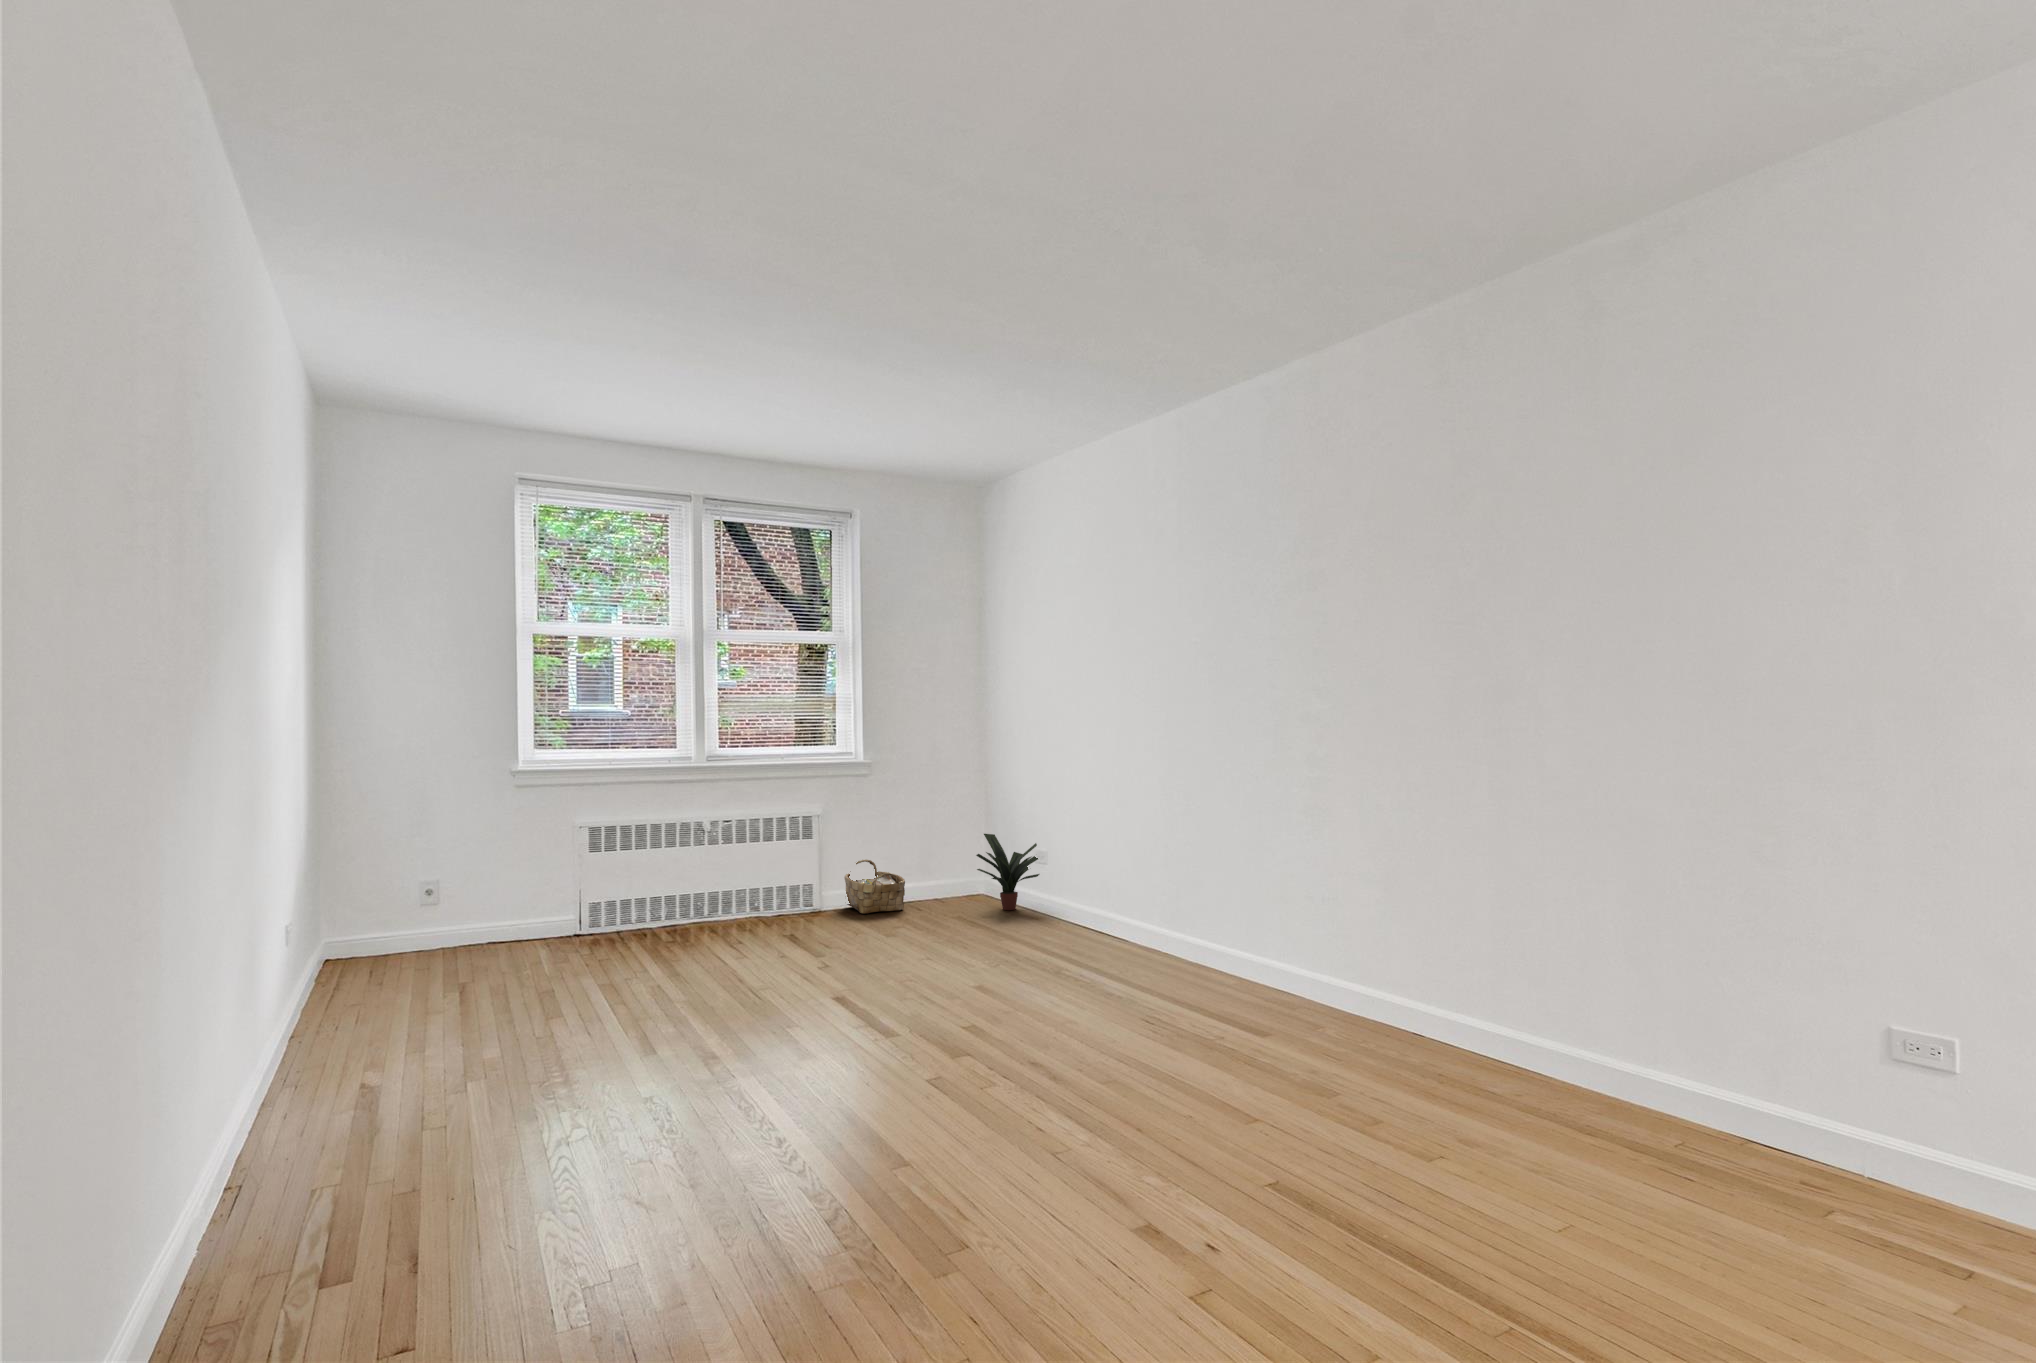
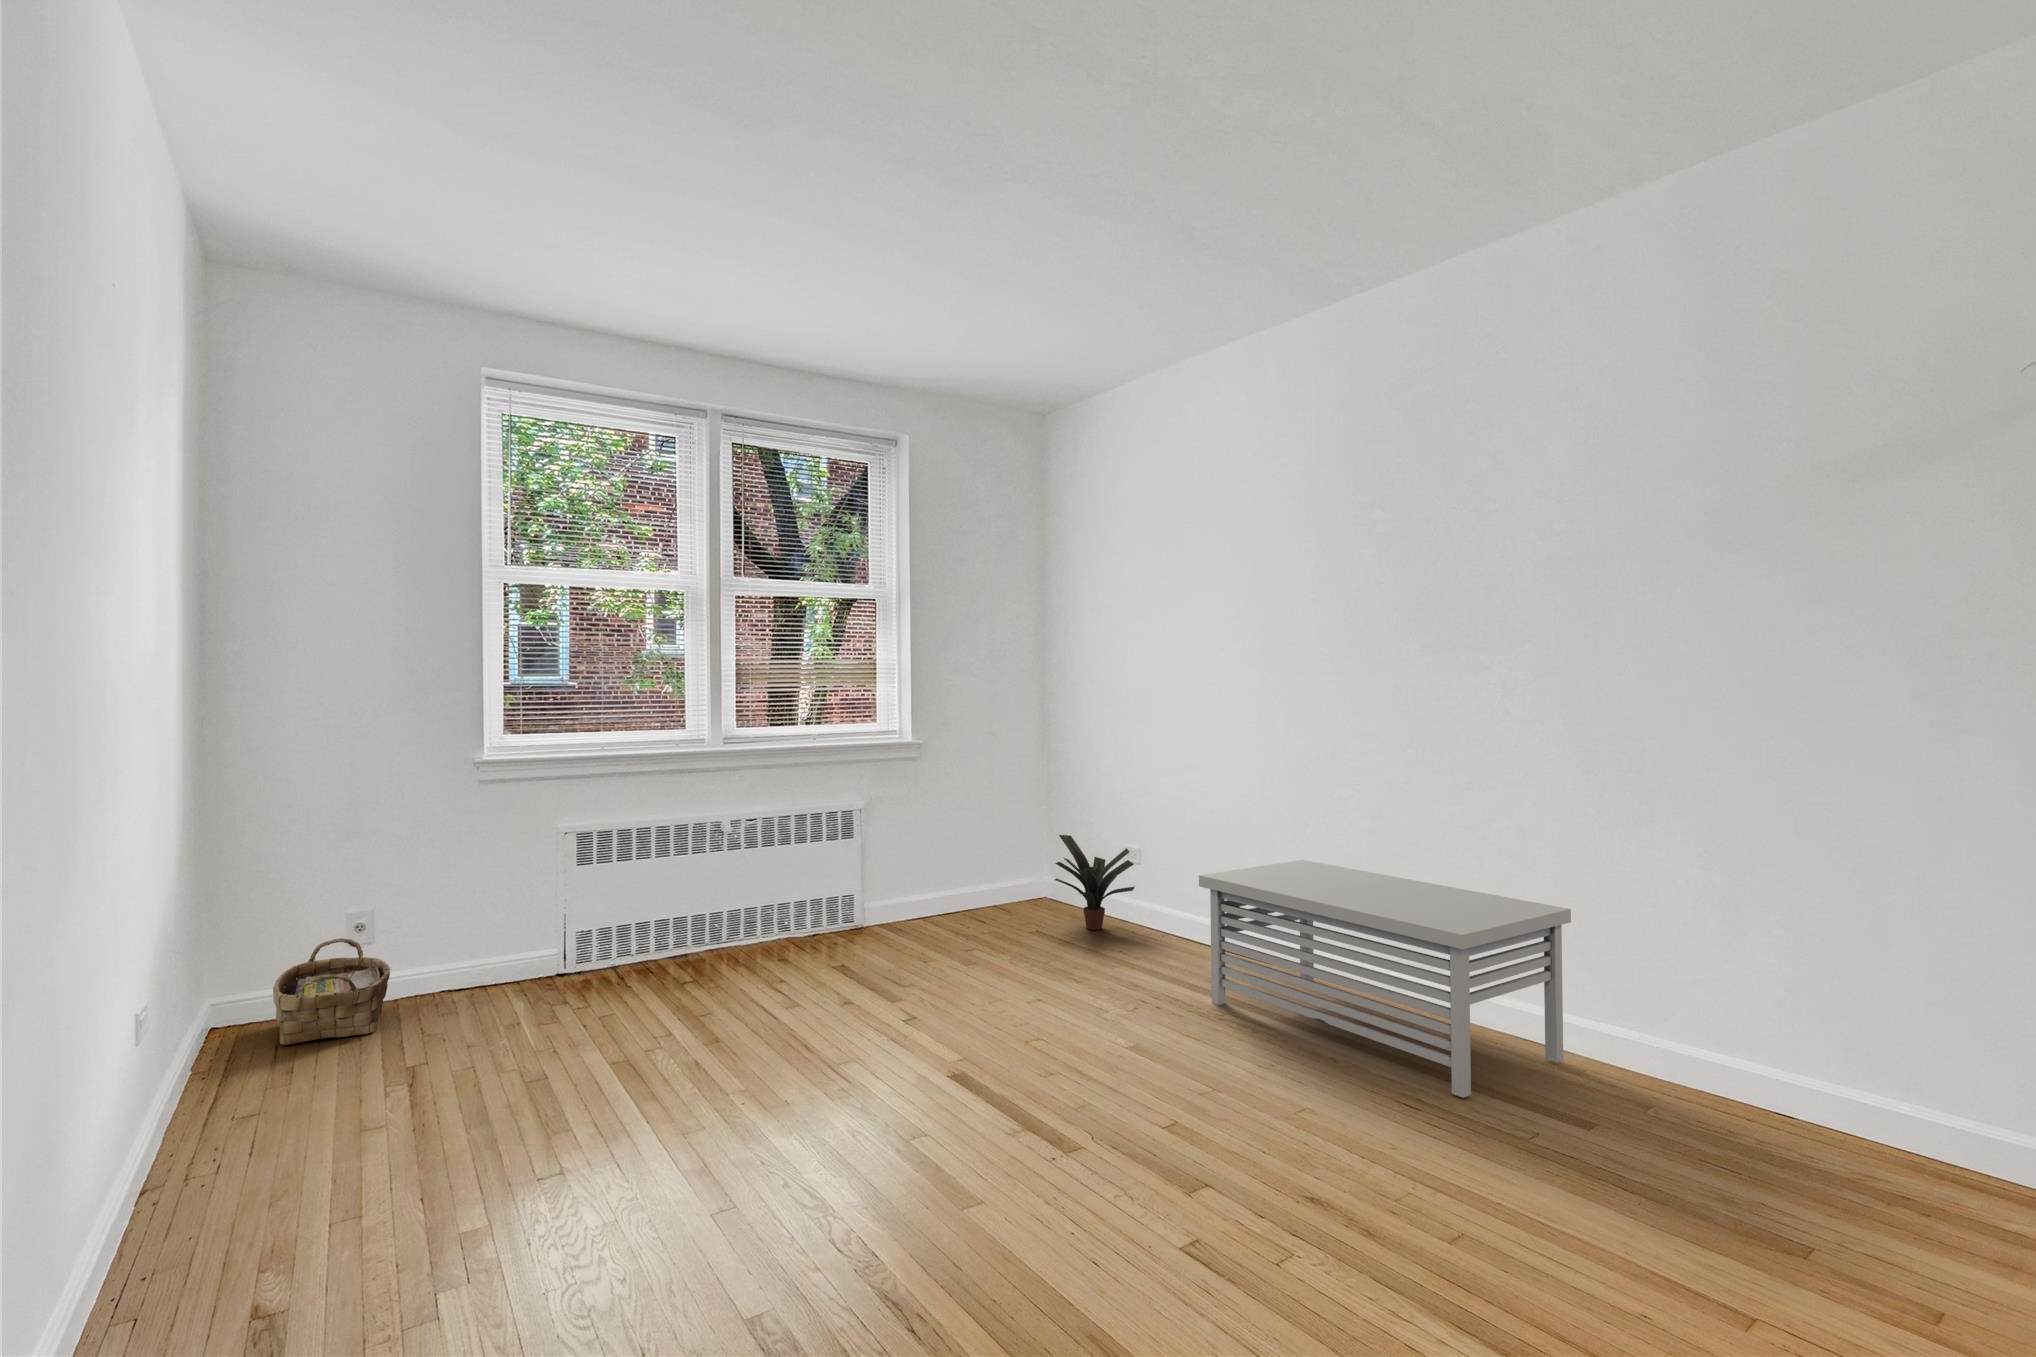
storage bench: none [1056,843,1306,997] -> present [1199,860,1571,1098]
woven basket: present [844,859,905,914] -> present [273,938,390,1045]

